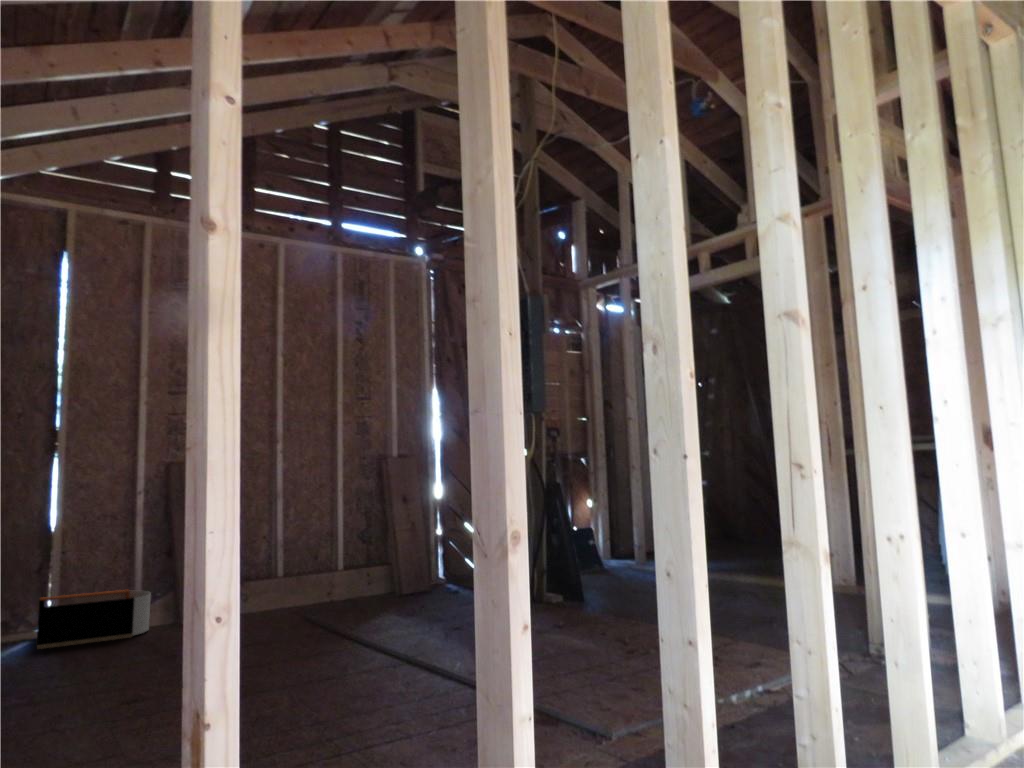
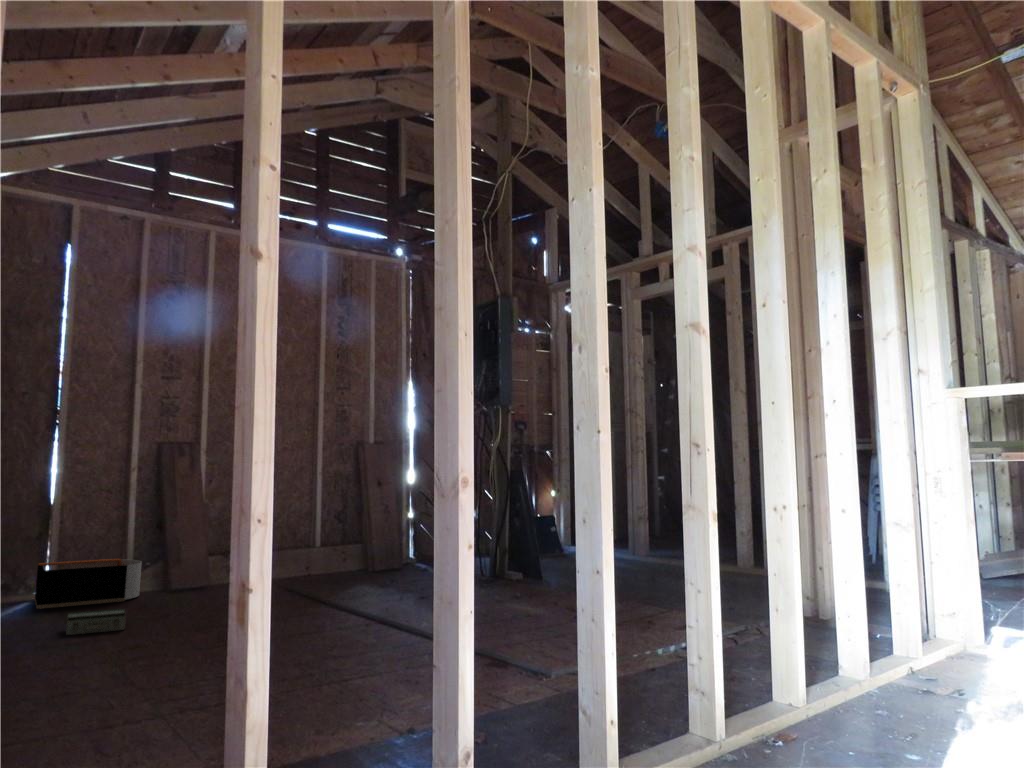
toolbox: none [61,650,128,685] -> present [66,609,126,635]

